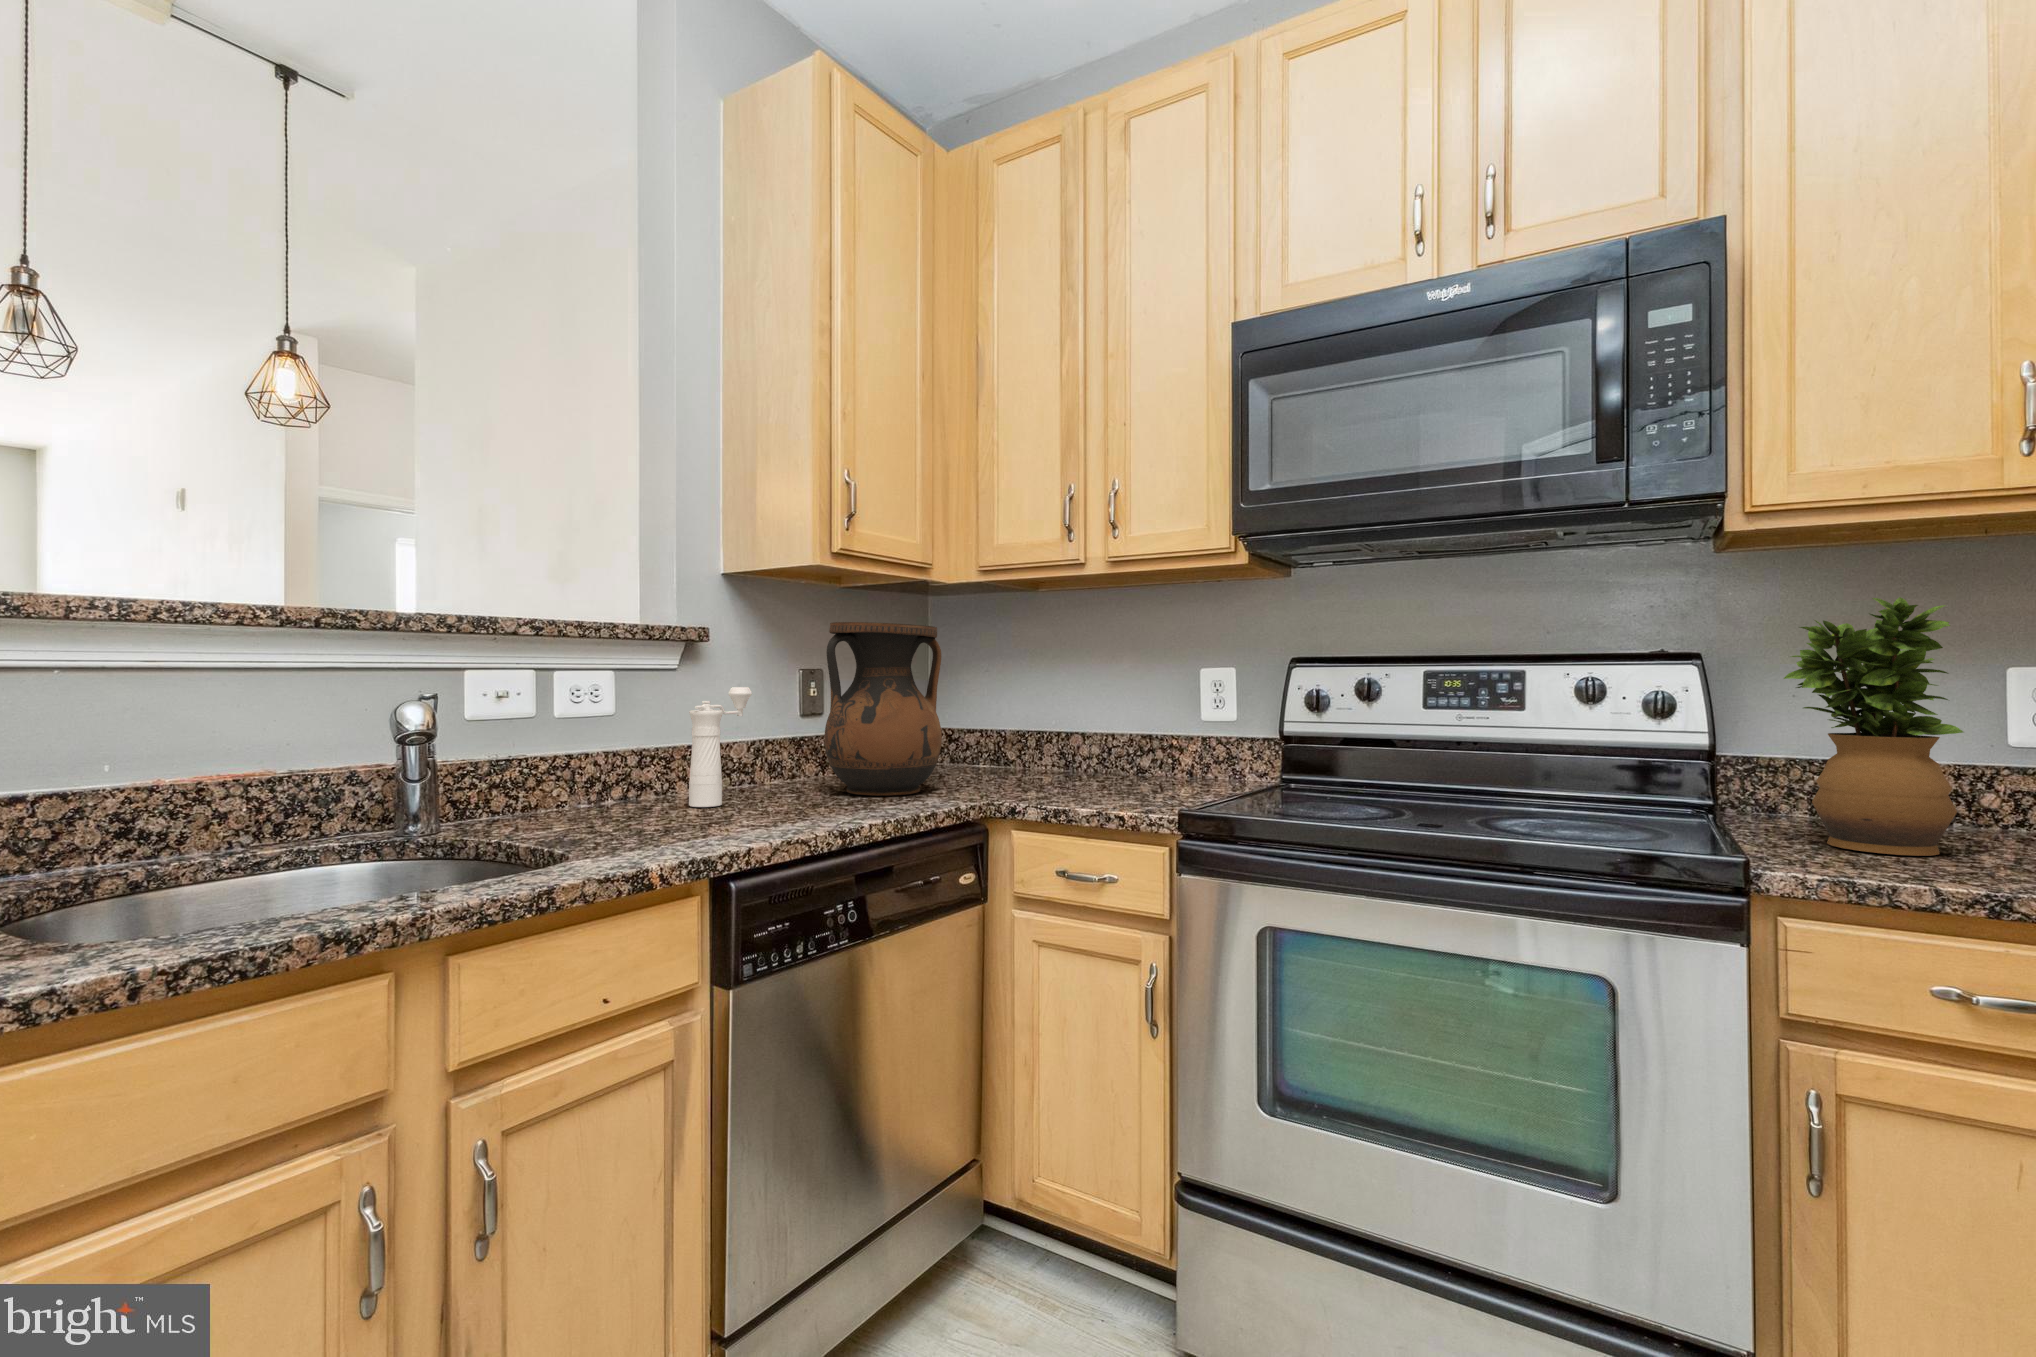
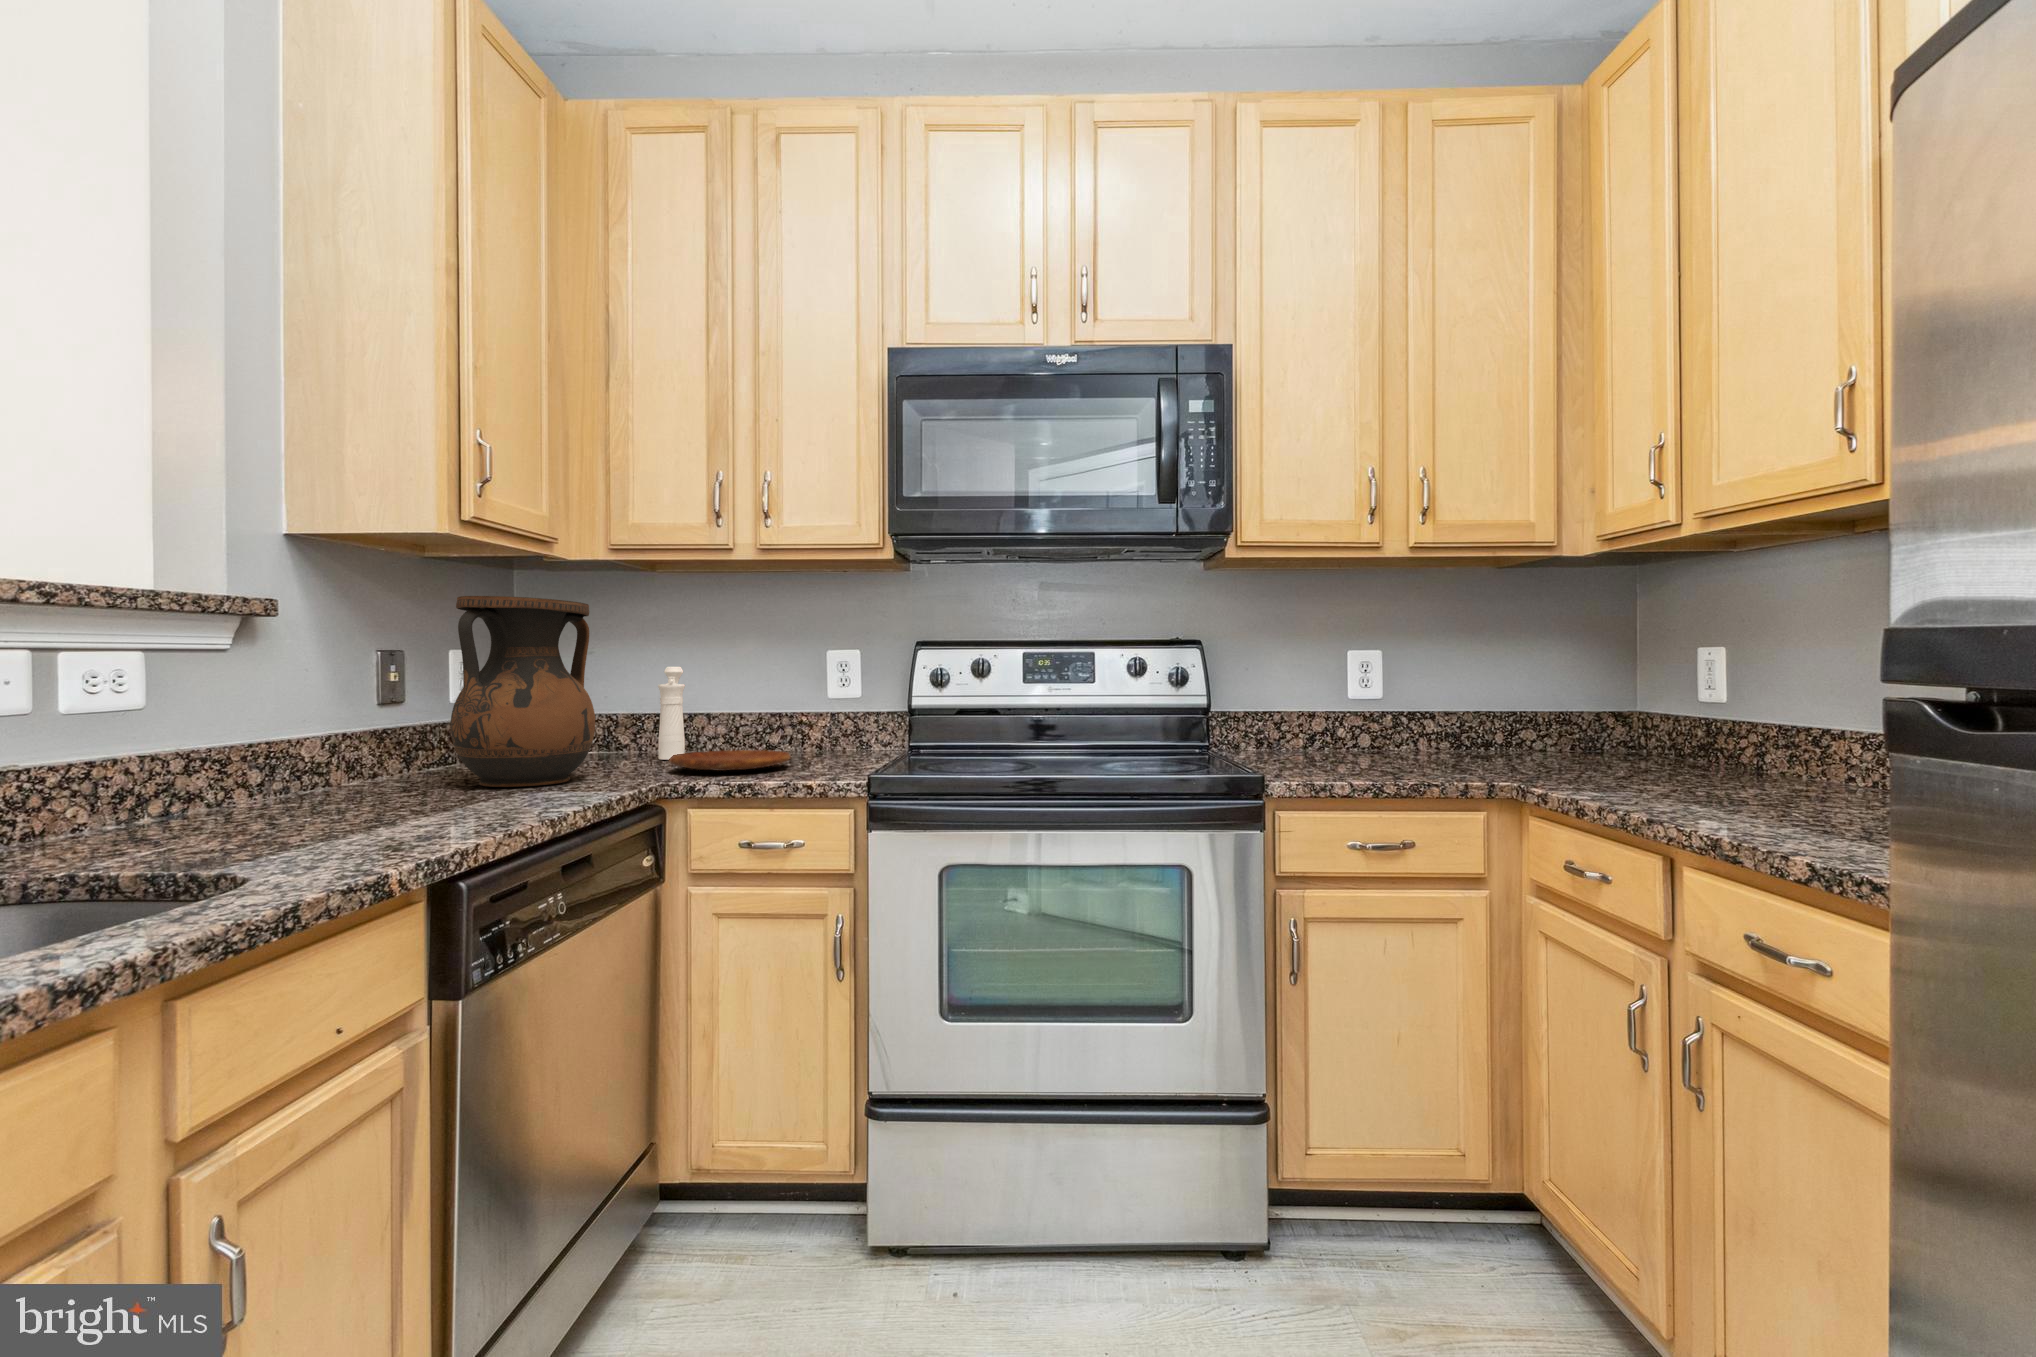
potted plant: present [1784,597,1963,856] -> none [1264,605,1351,764]
pepper mill: present [689,687,752,807] -> present [658,667,685,760]
tray: none [1008,771,1131,793] -> present [669,750,790,771]

